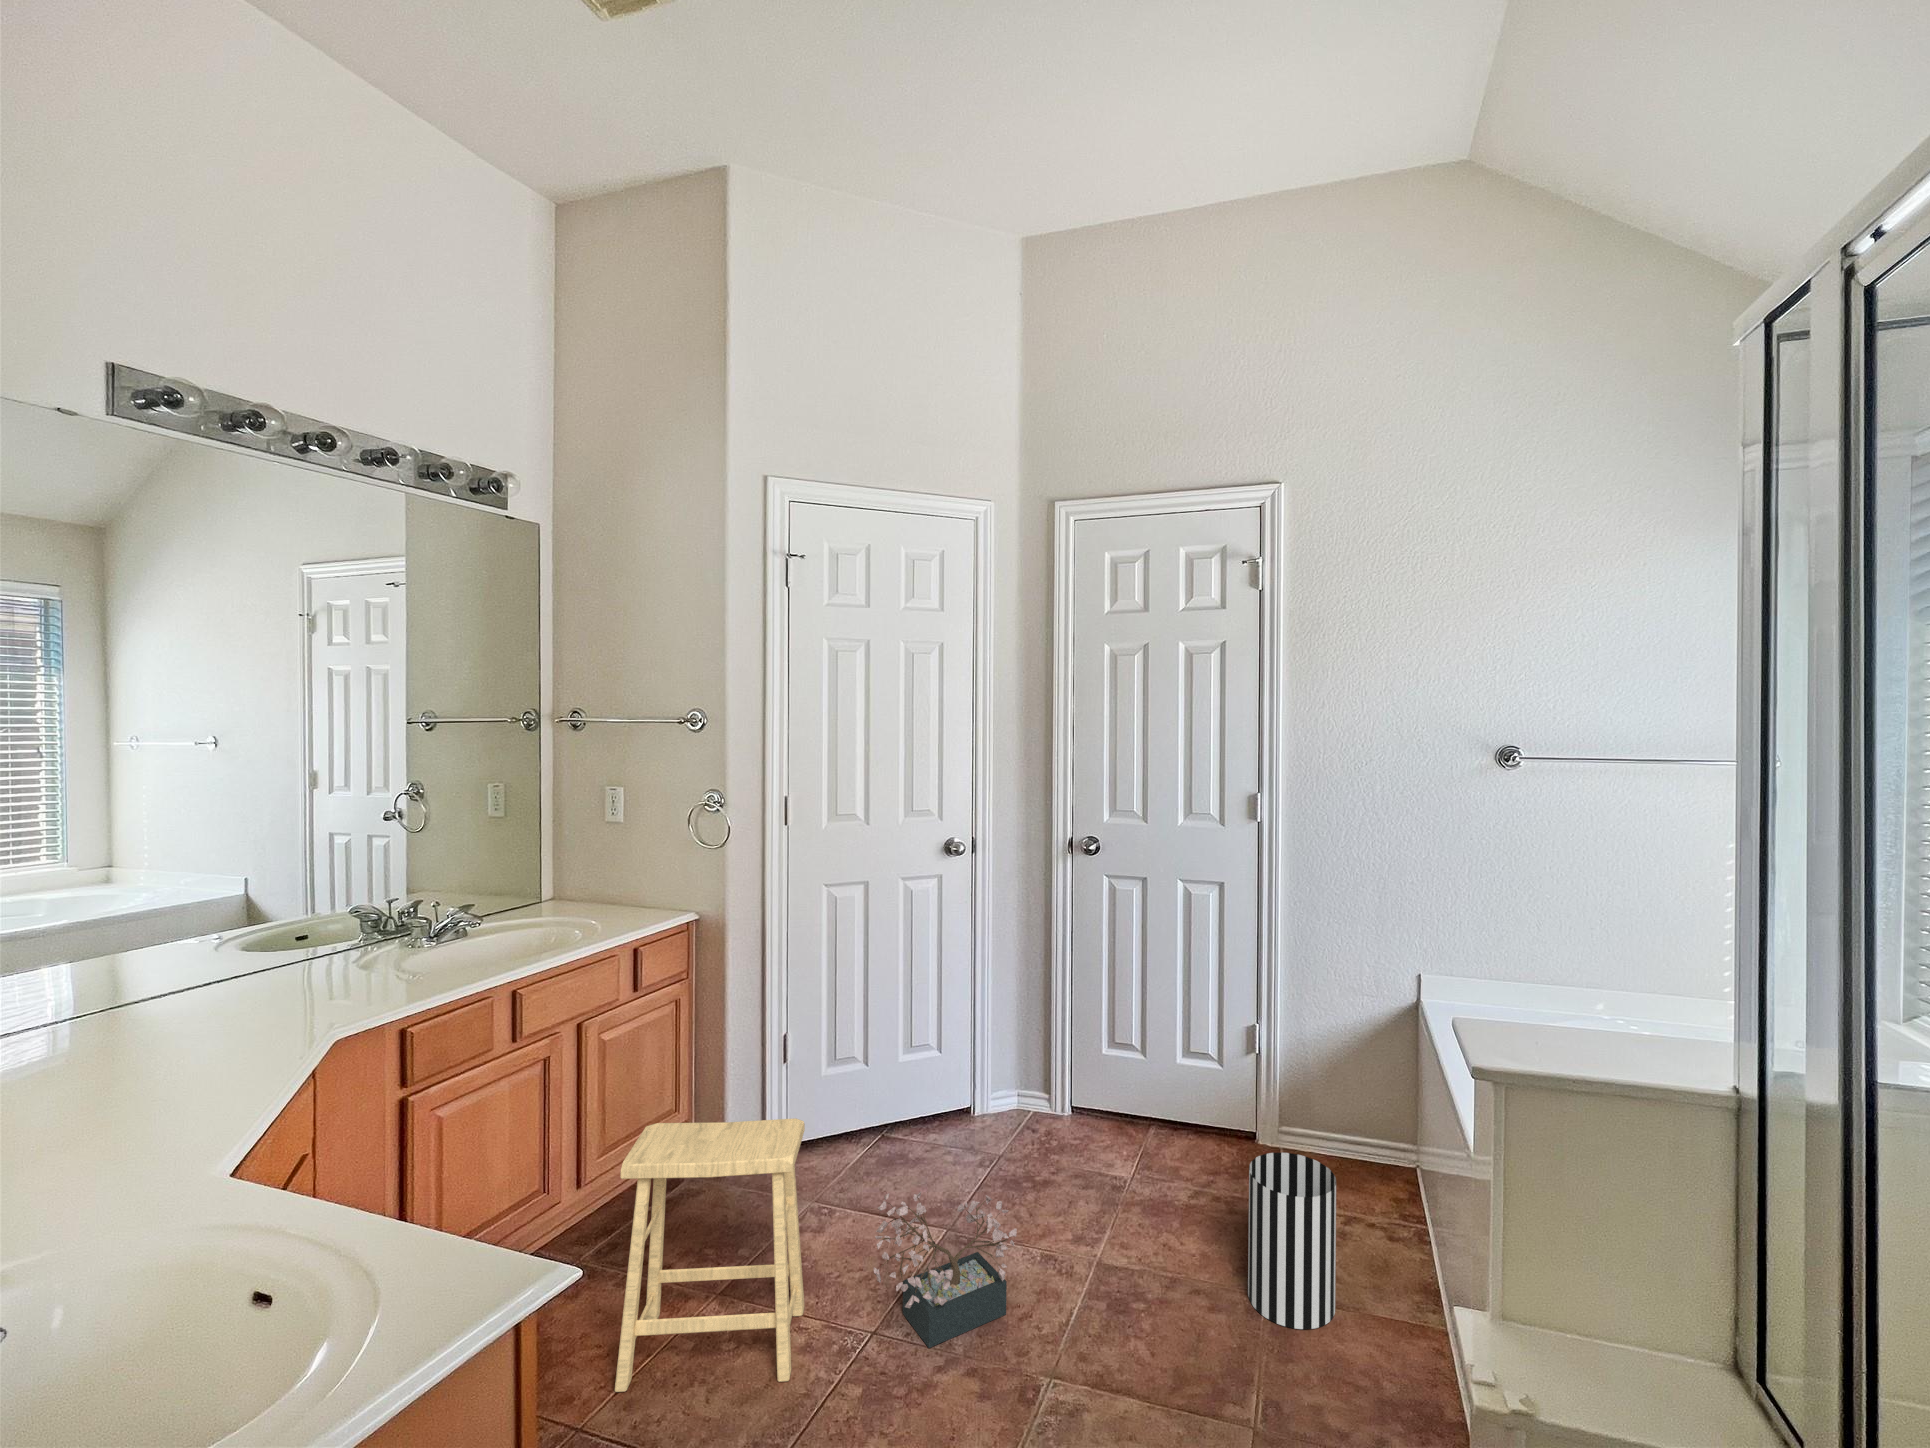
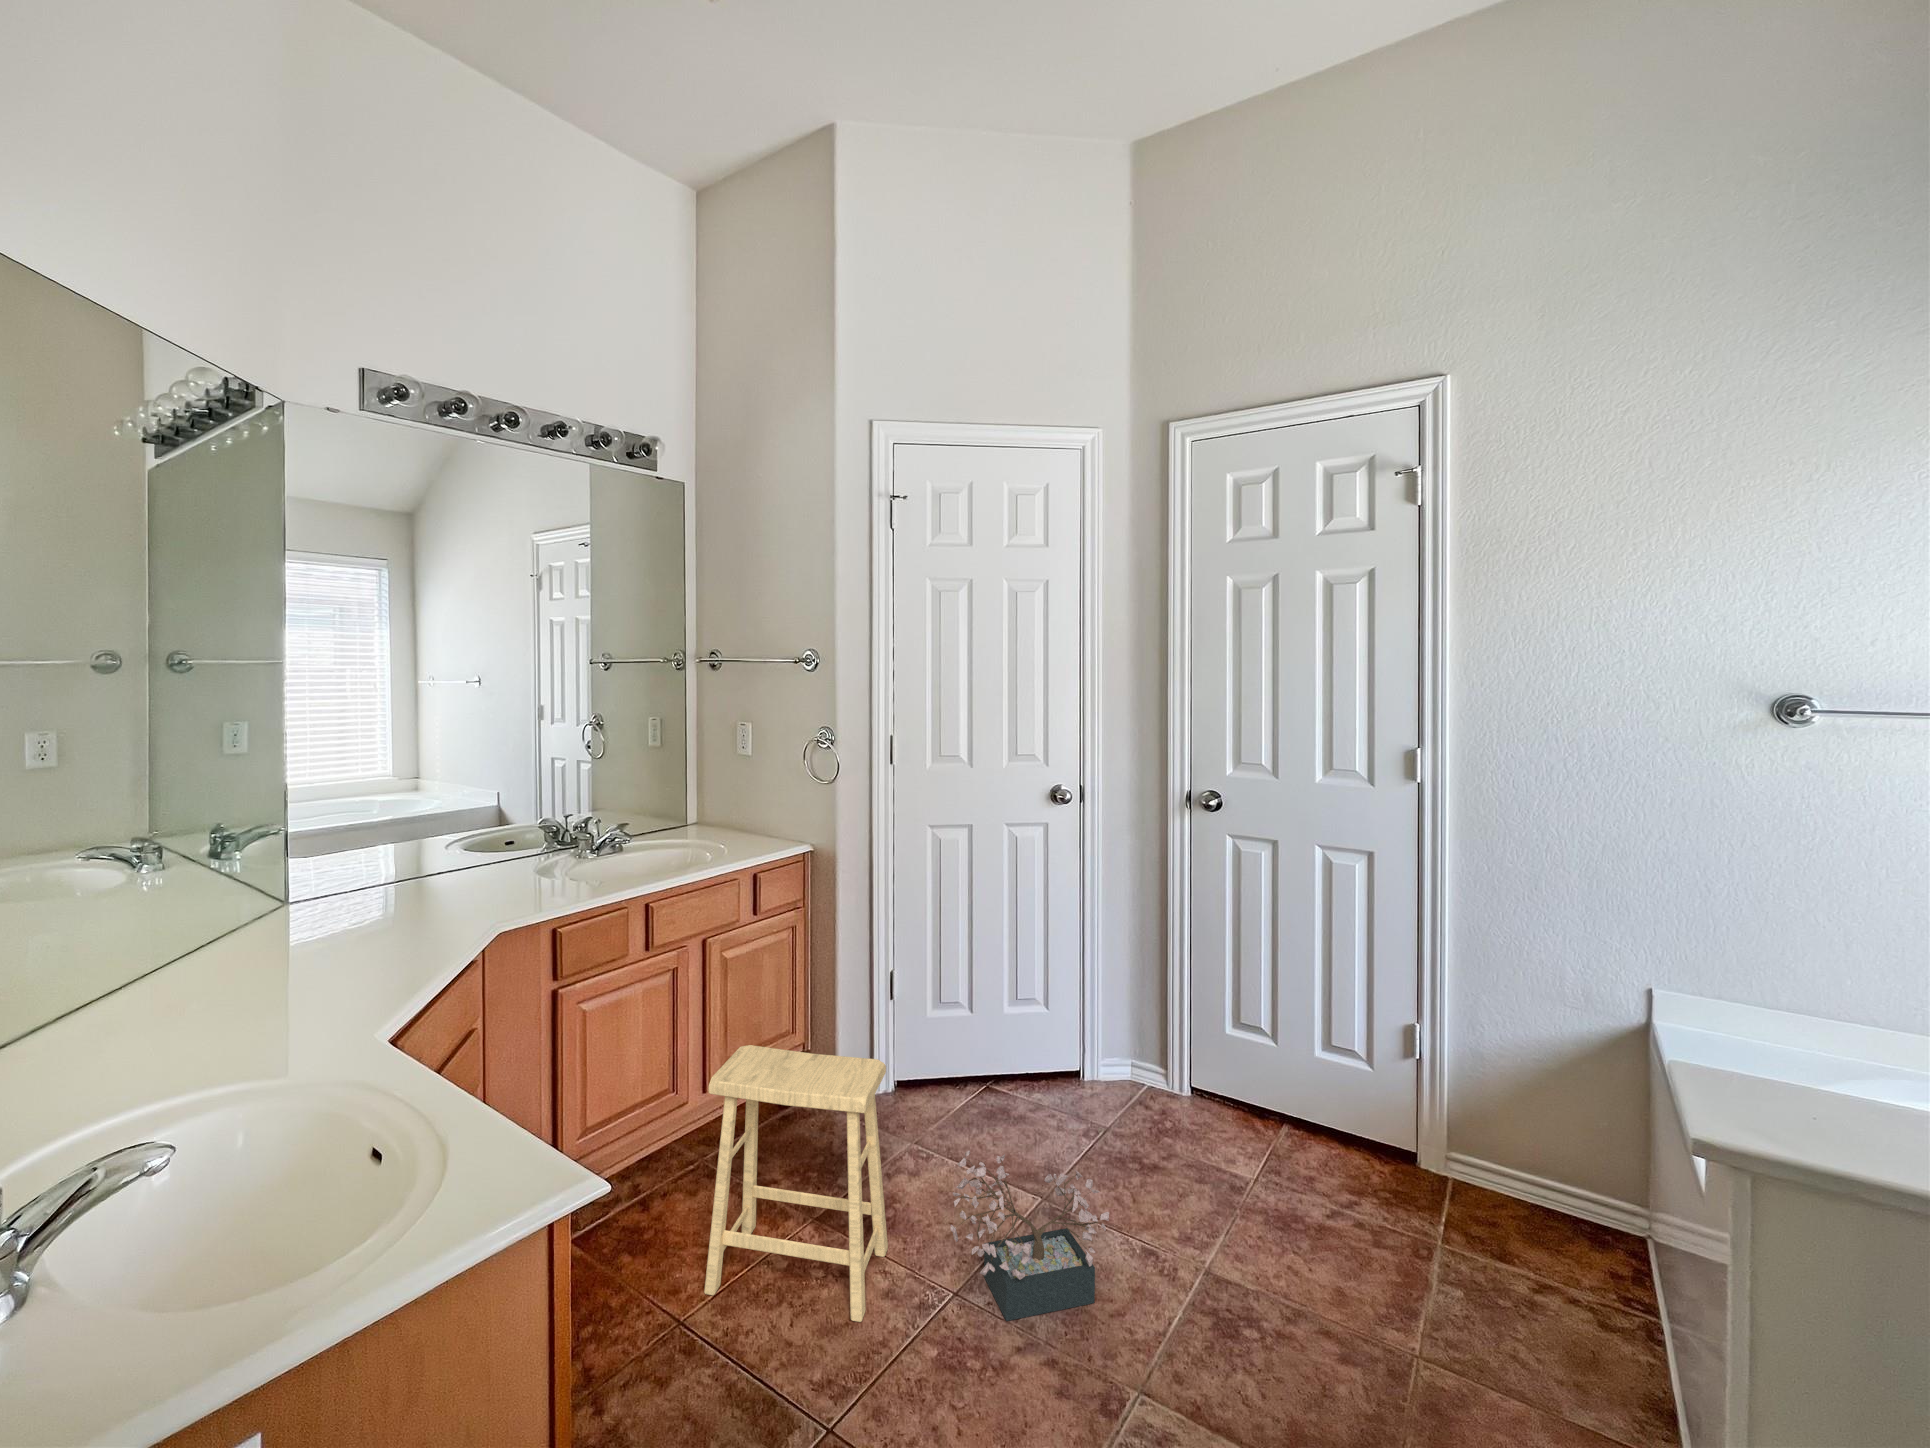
wastebasket: present [1248,1153,1336,1329] -> none [1394,1182,1520,1410]

